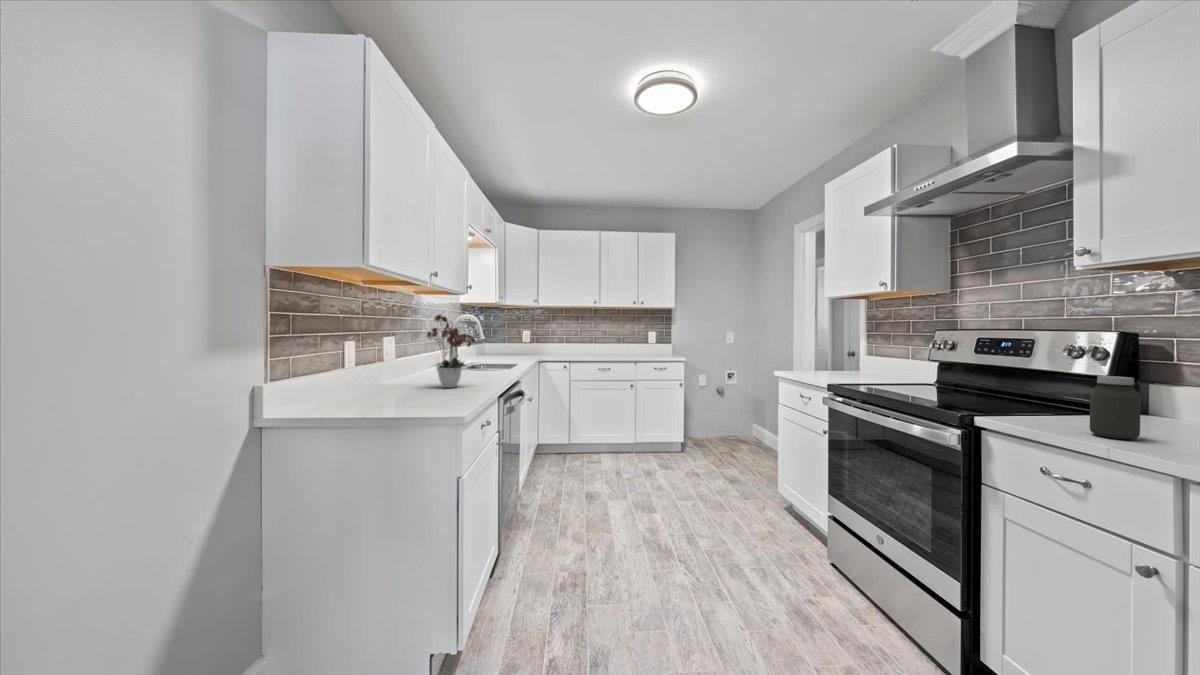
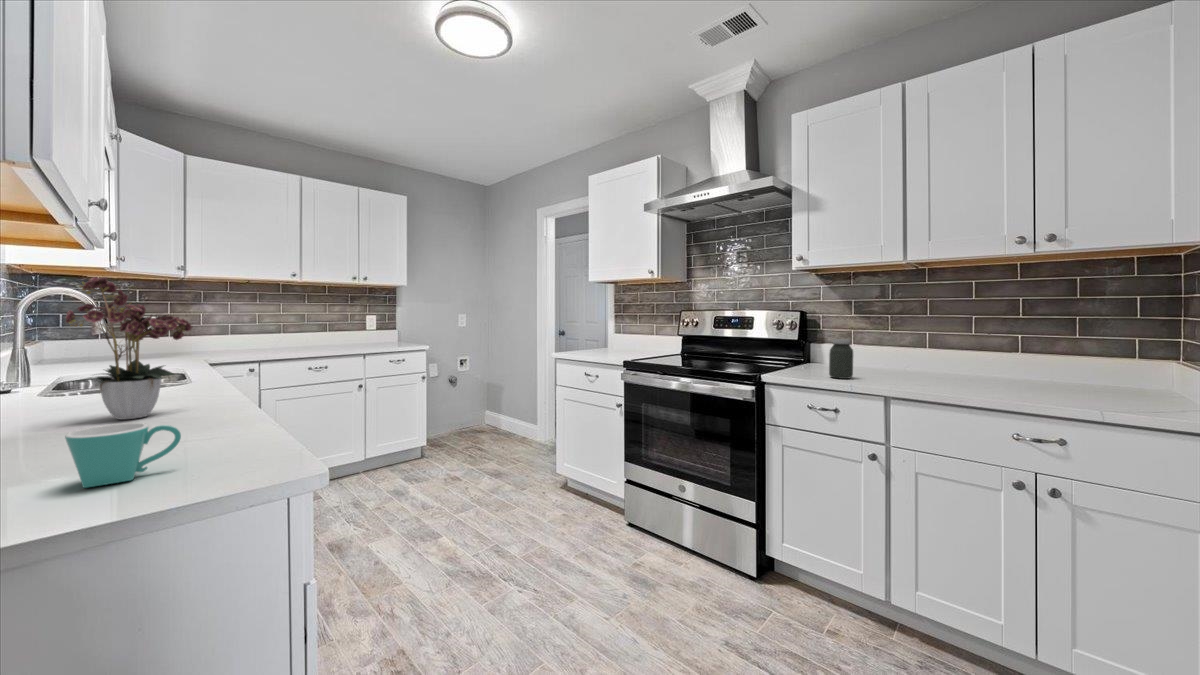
mug: none [378,387,417,413] -> present [65,423,181,488]

